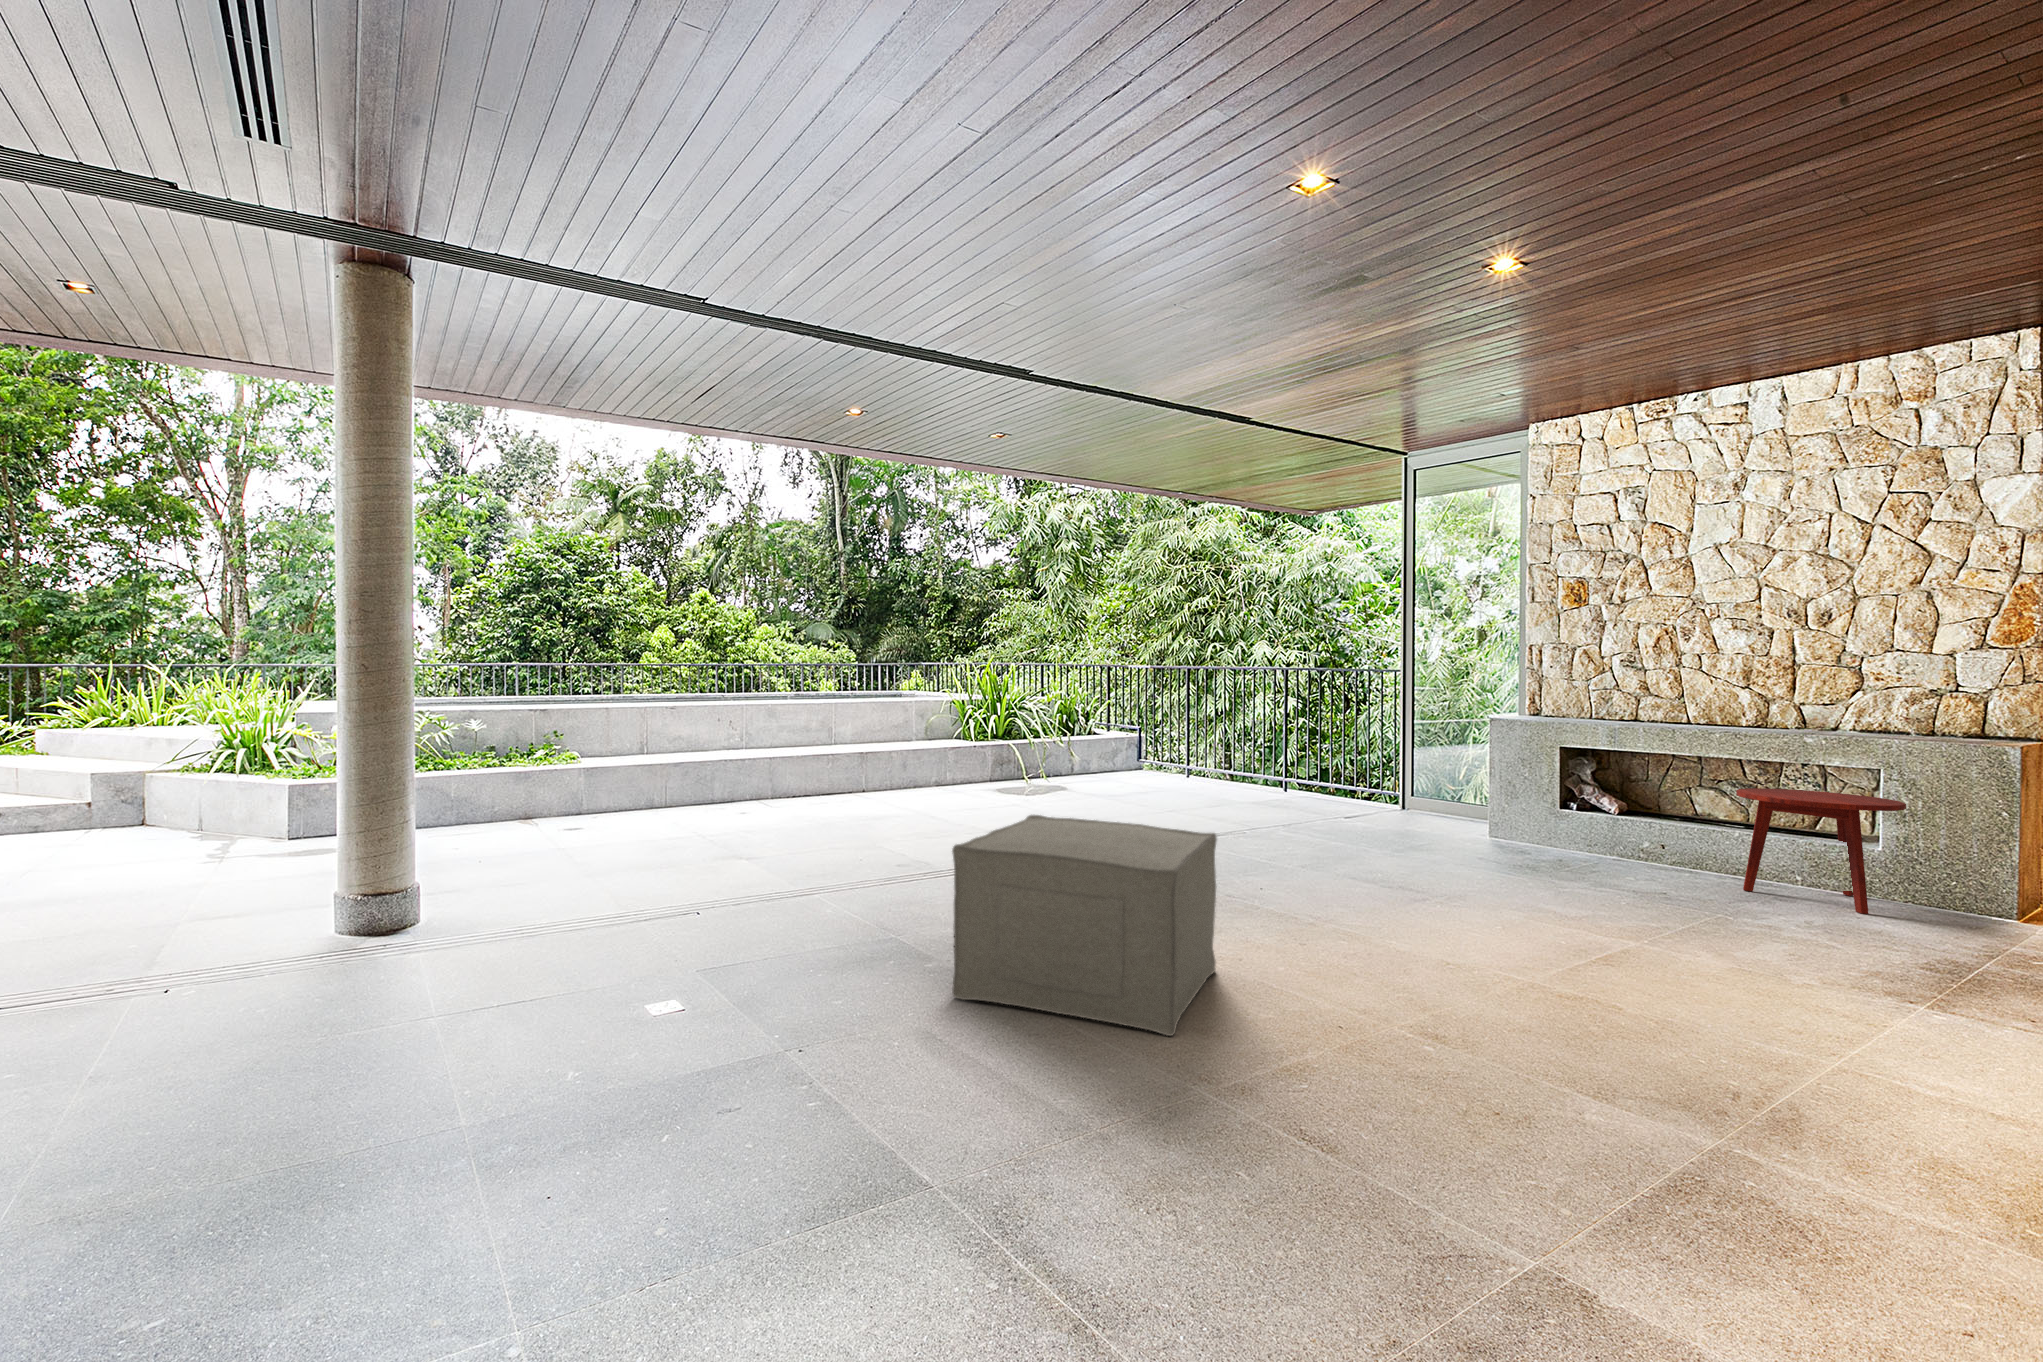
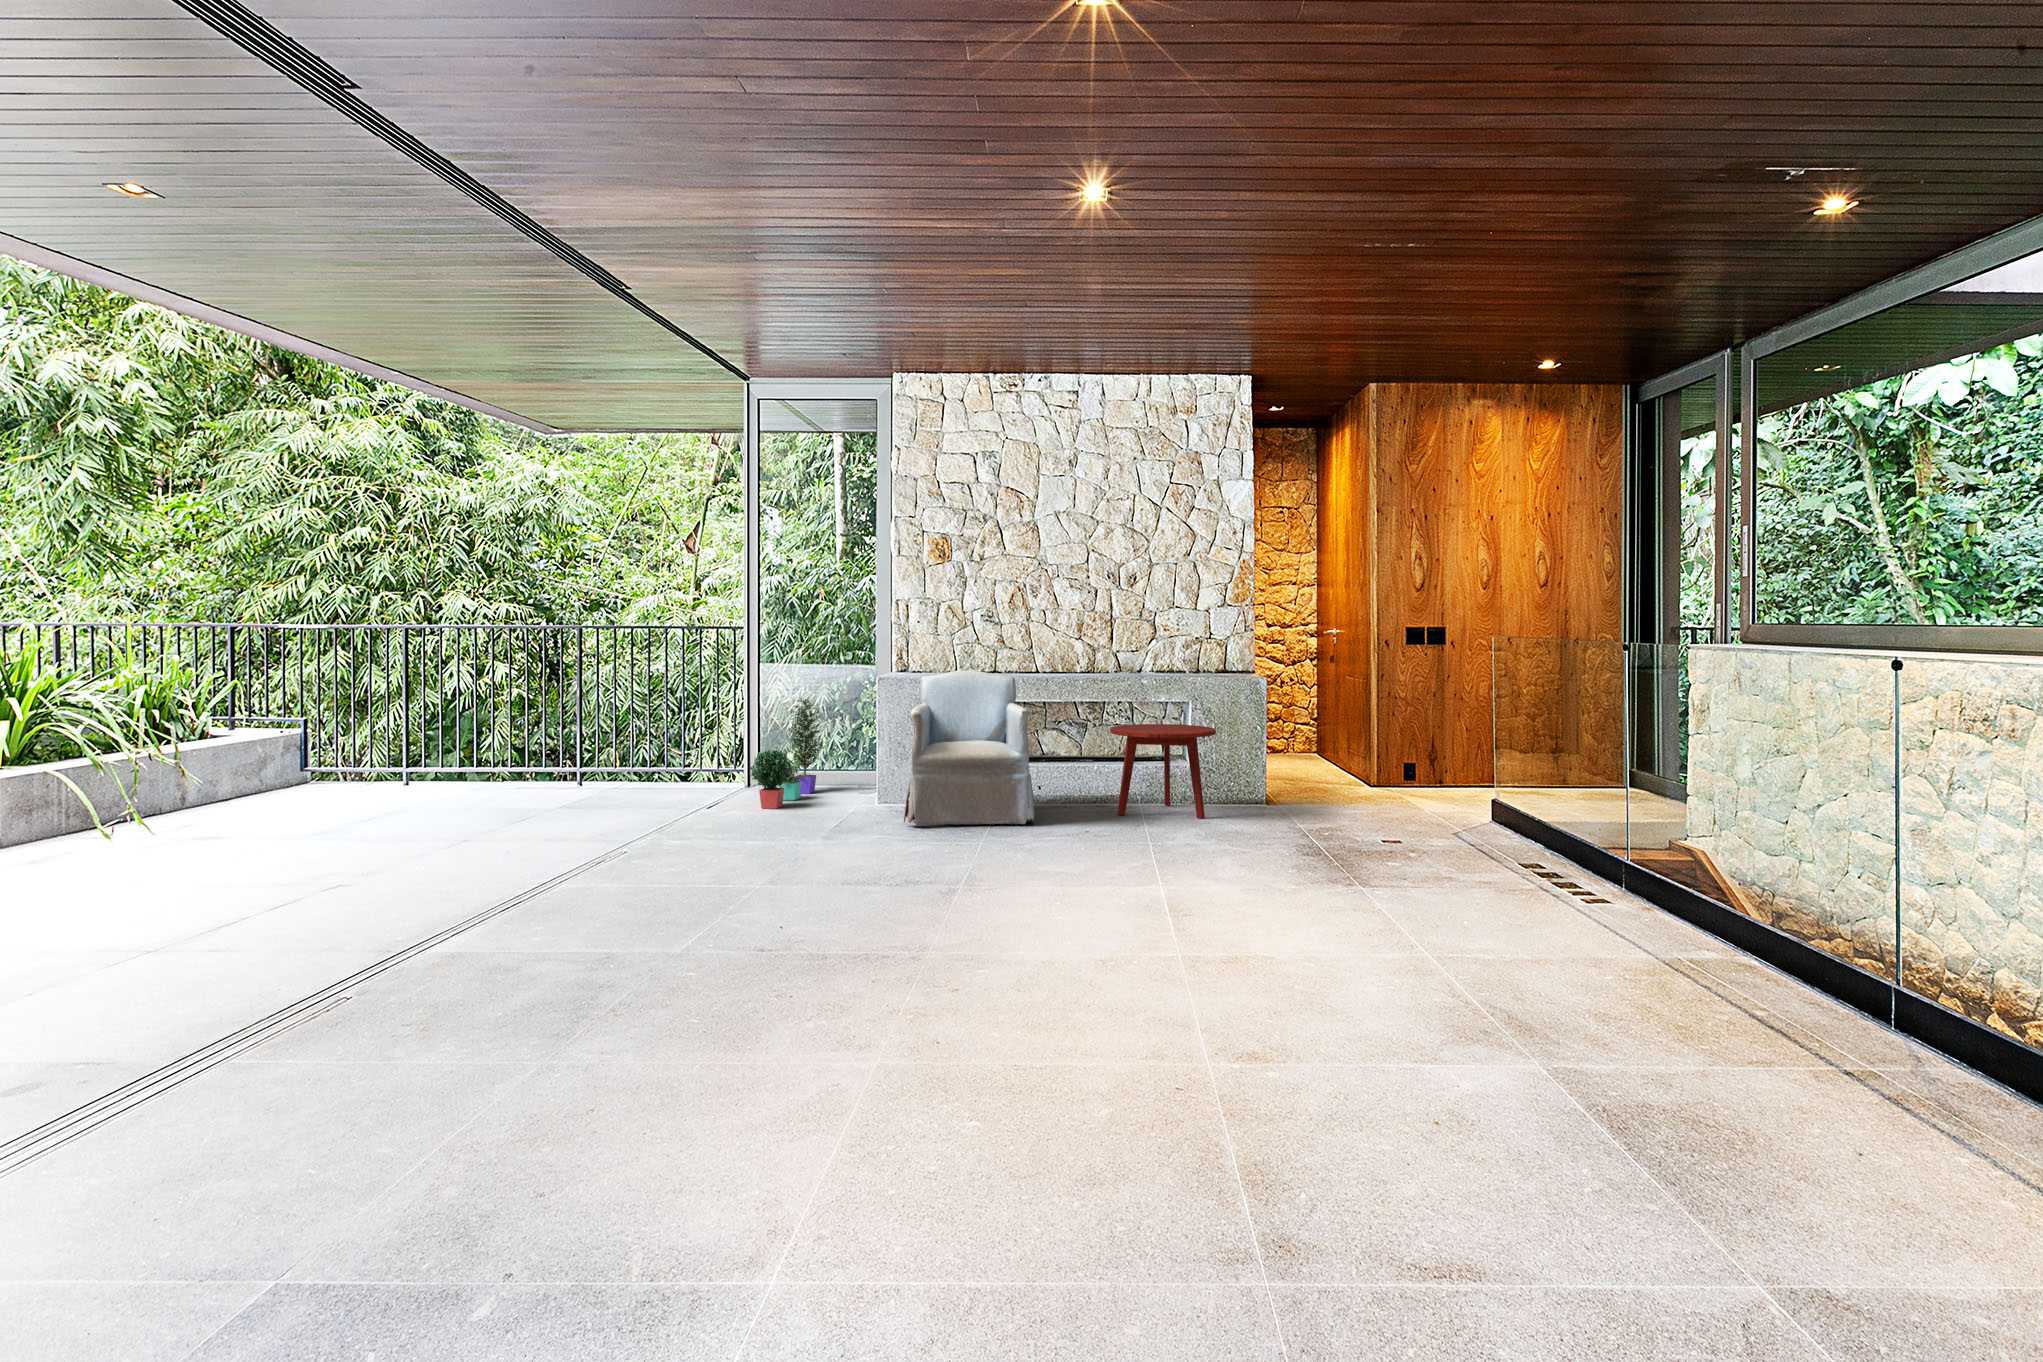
armchair: none [1471,715,1639,878] -> present [904,670,1035,826]
potted plant: none [1368,734,1462,827] -> present [750,698,823,809]
ottoman: present [952,815,1217,1036] -> none [721,863,1154,1259]

